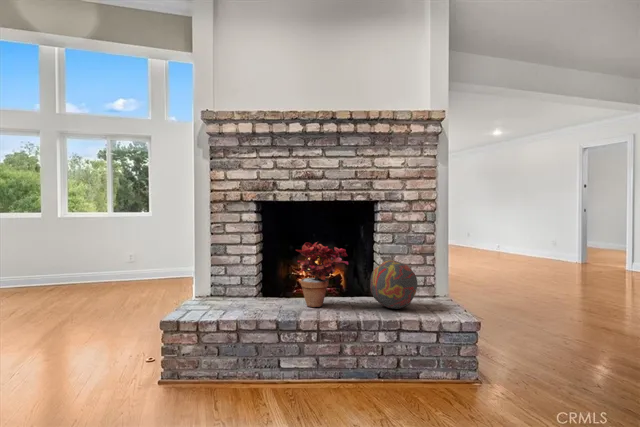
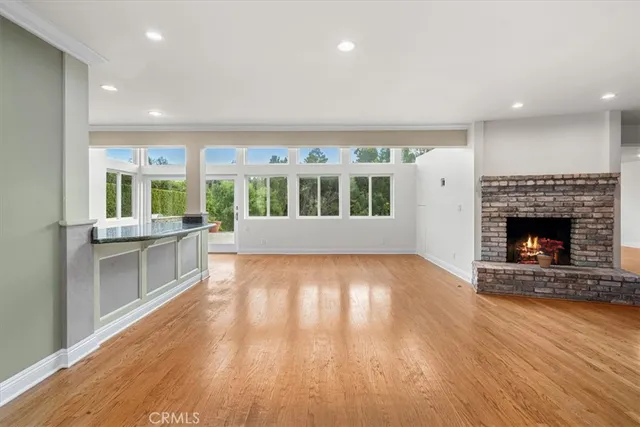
decorative orb: present [370,260,418,309] -> none [576,248,606,271]

